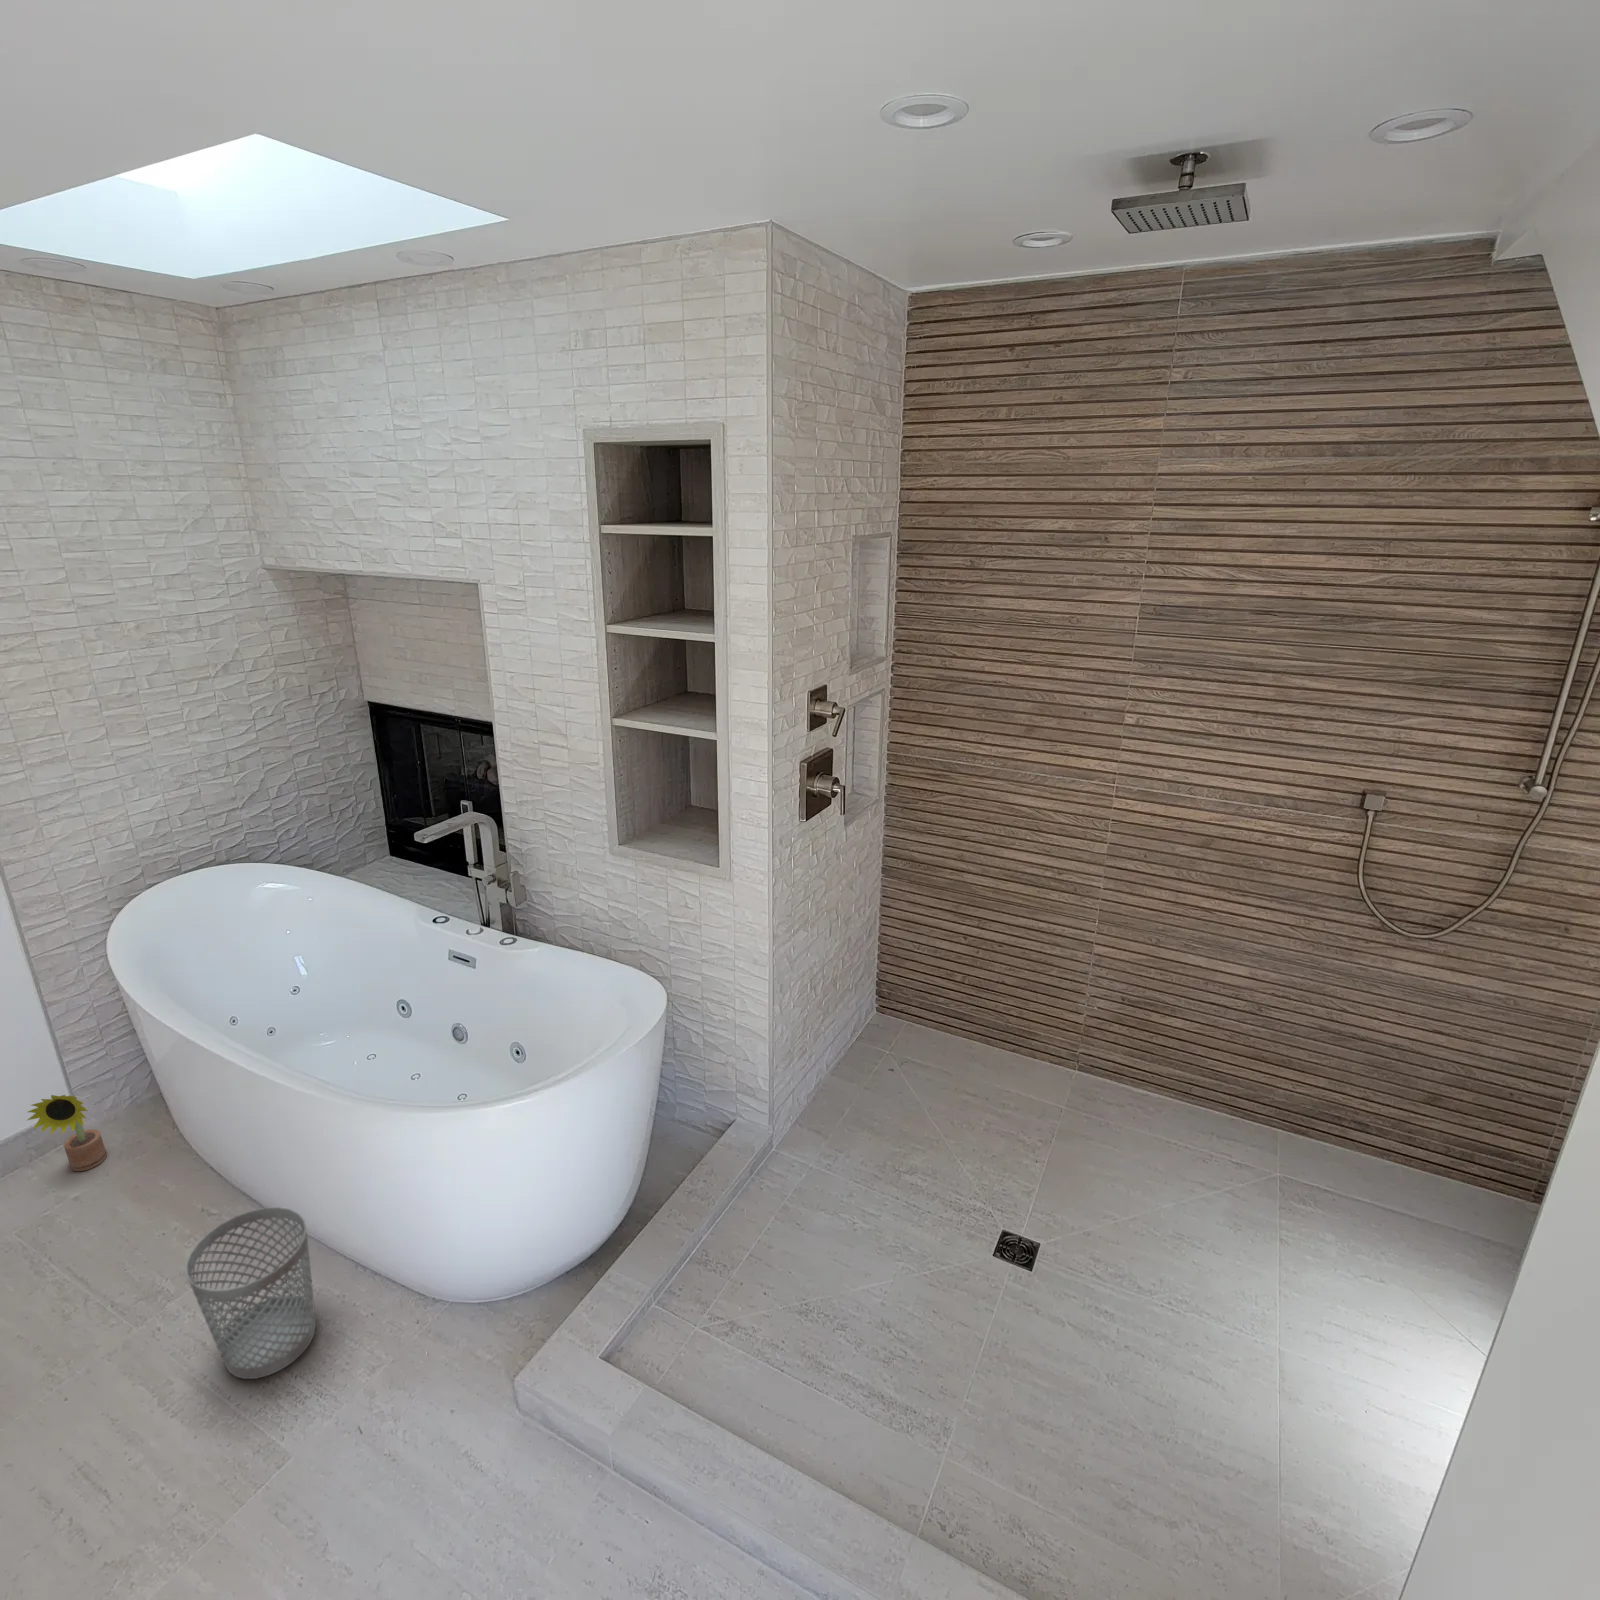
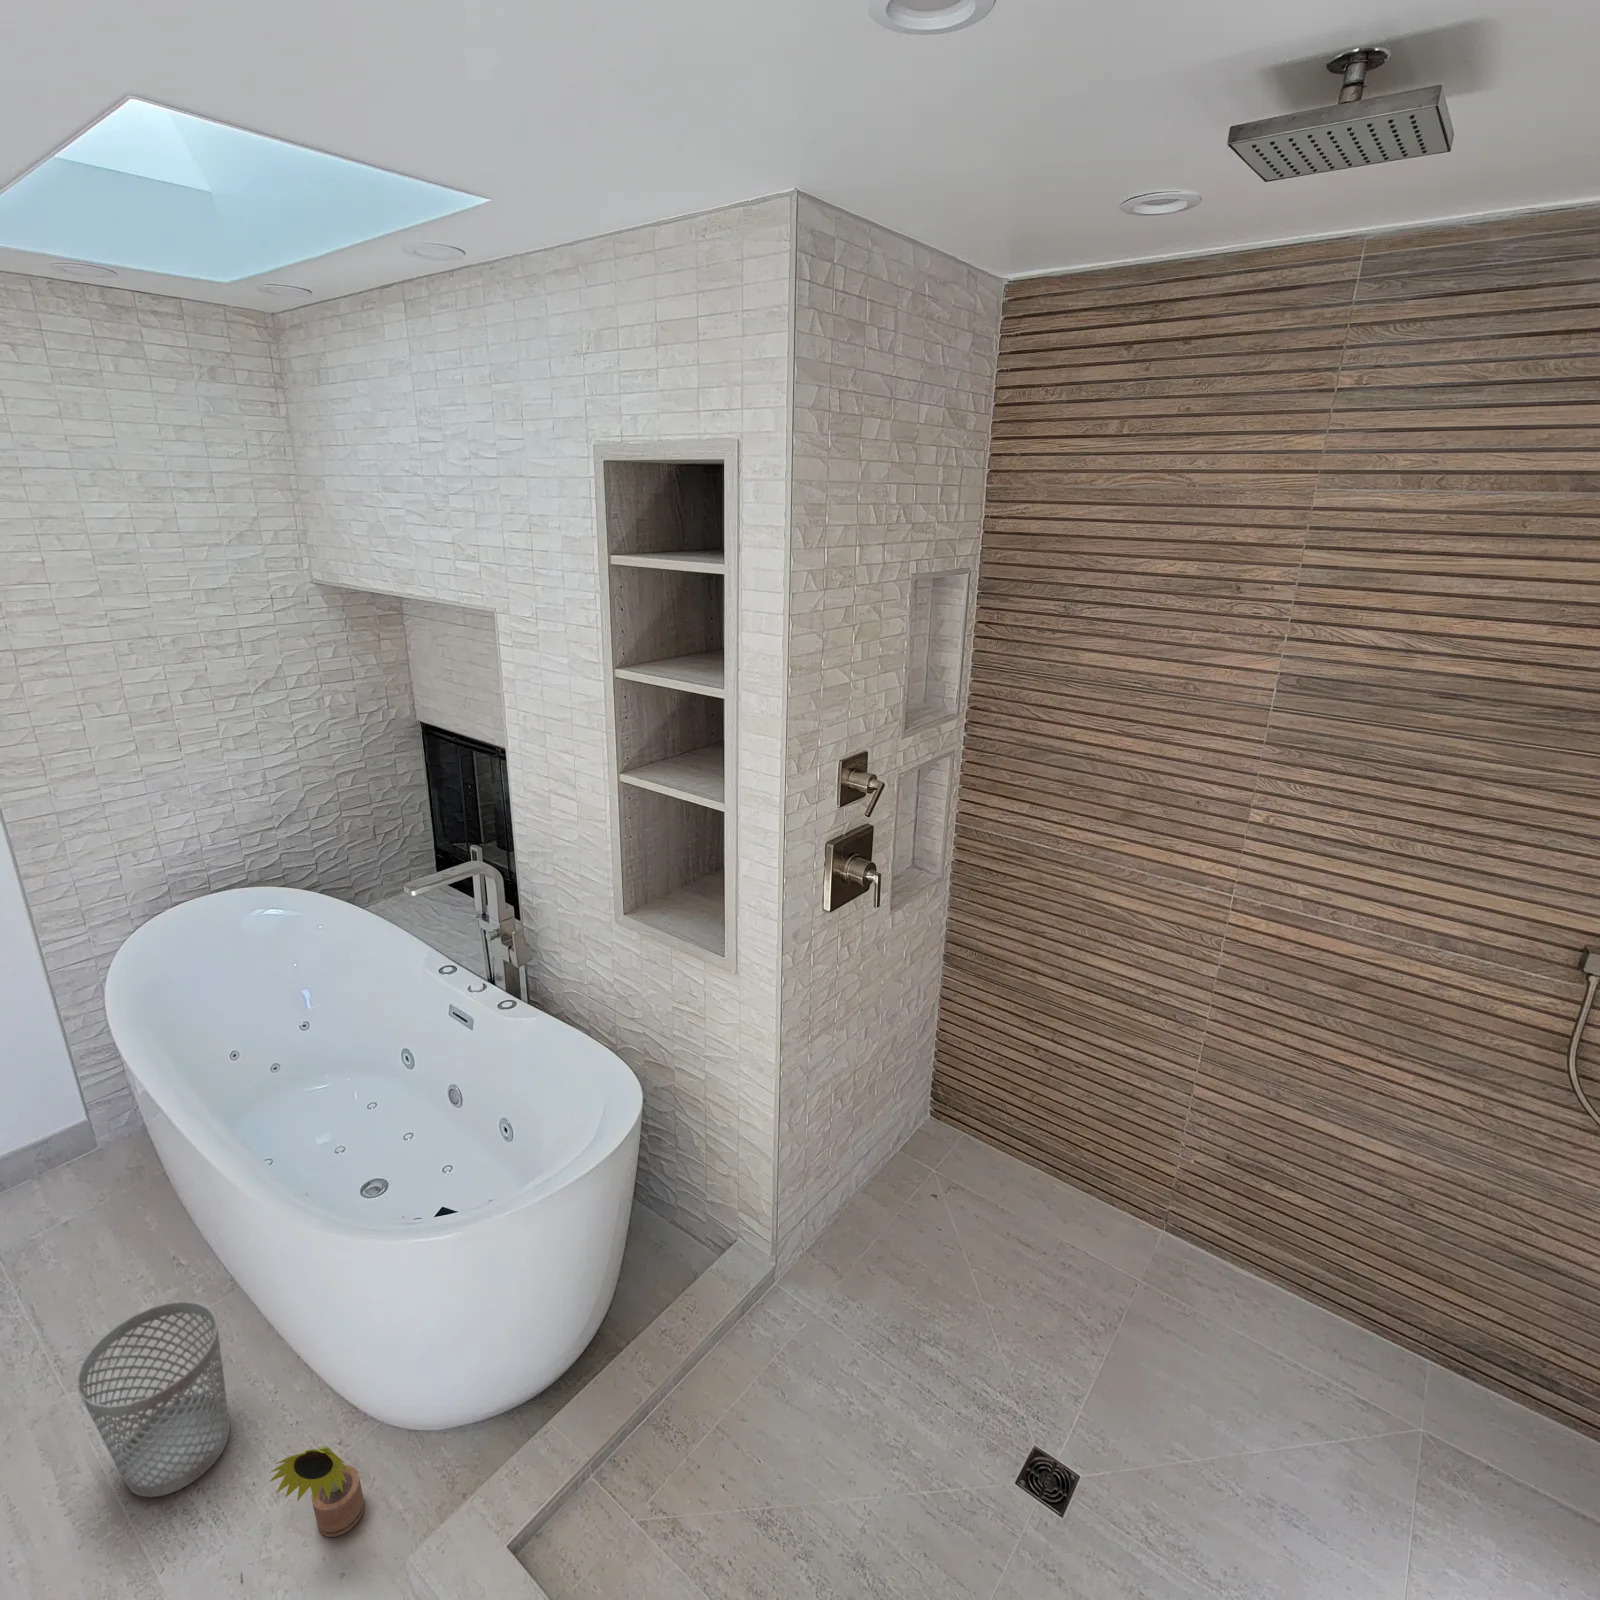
decorative plant: present [28,1095,107,1171] -> present [269,1446,365,1537]

